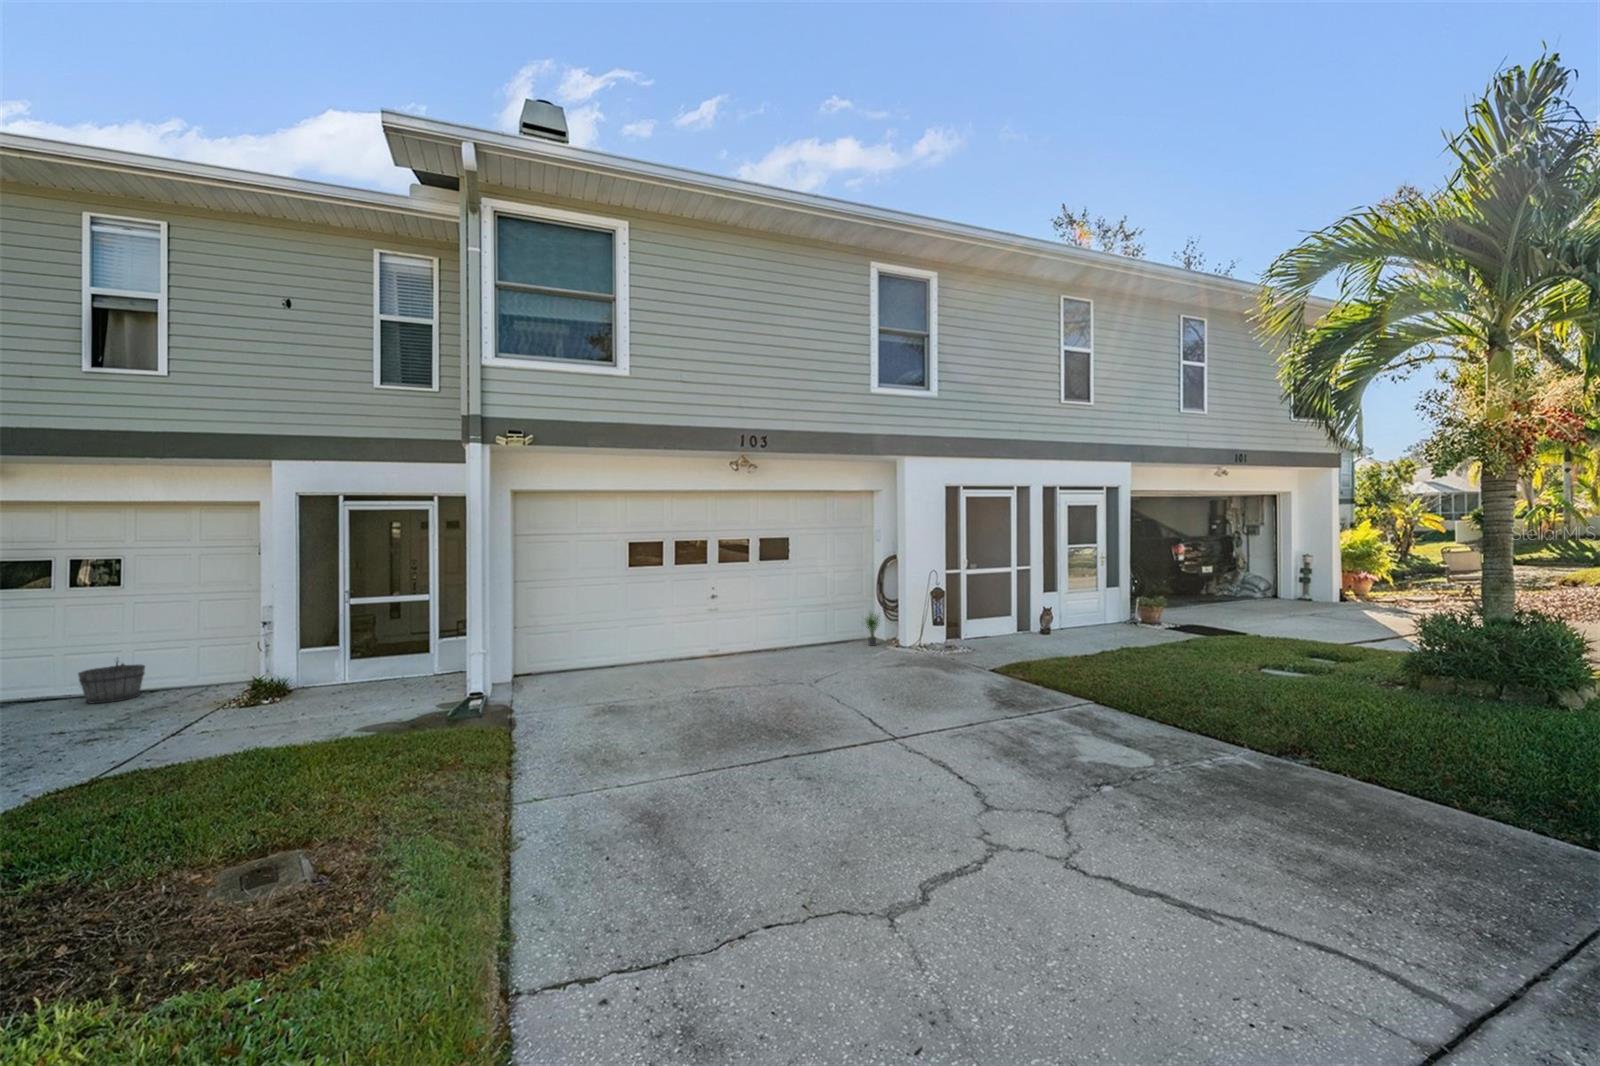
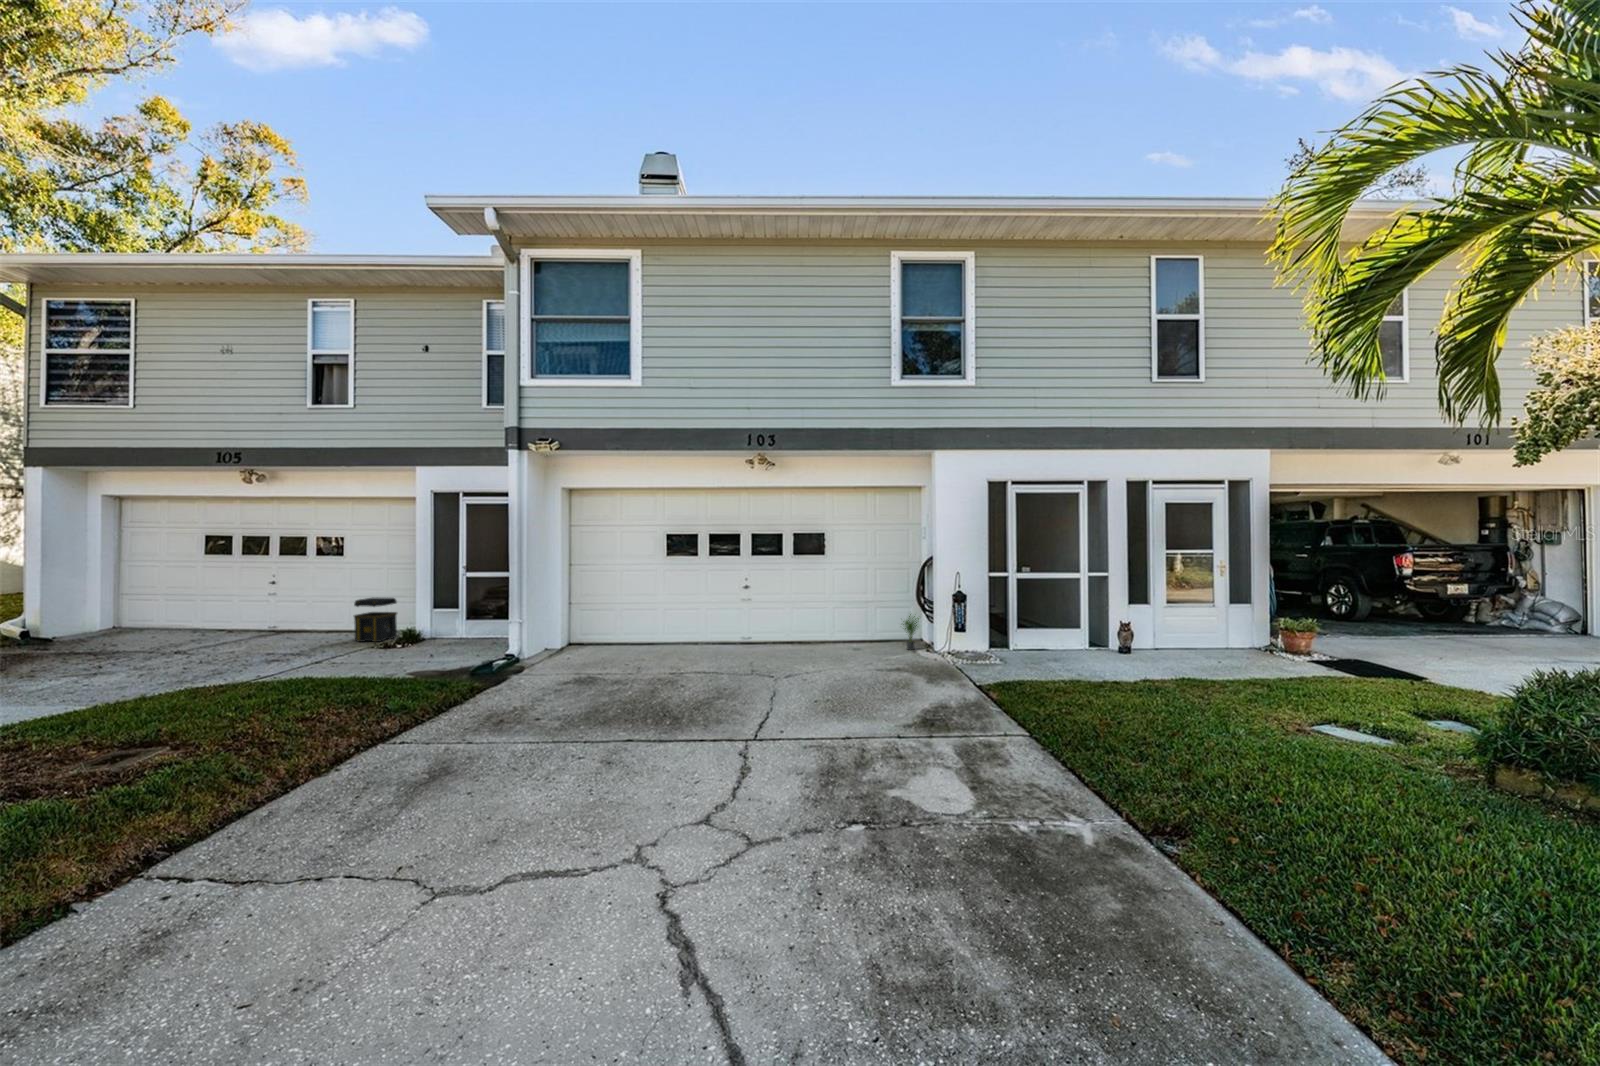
toolbox: none [170,632,235,696] -> present [354,597,397,642]
wooden bucket: present [78,661,145,703] -> none [305,611,345,642]

